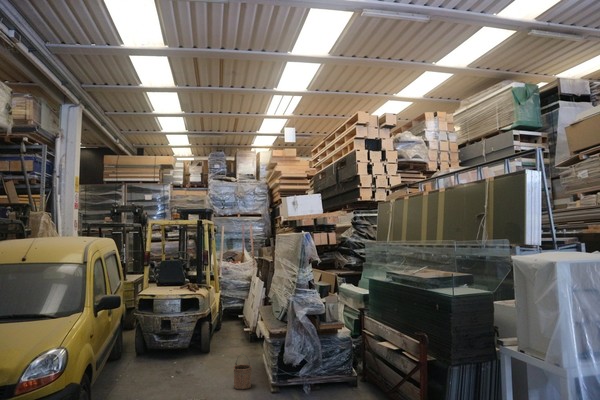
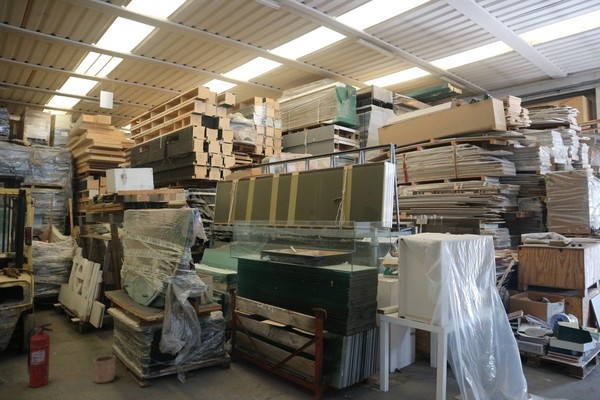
fire extinguisher: none [187,329,206,383] -> present [27,323,53,387]

